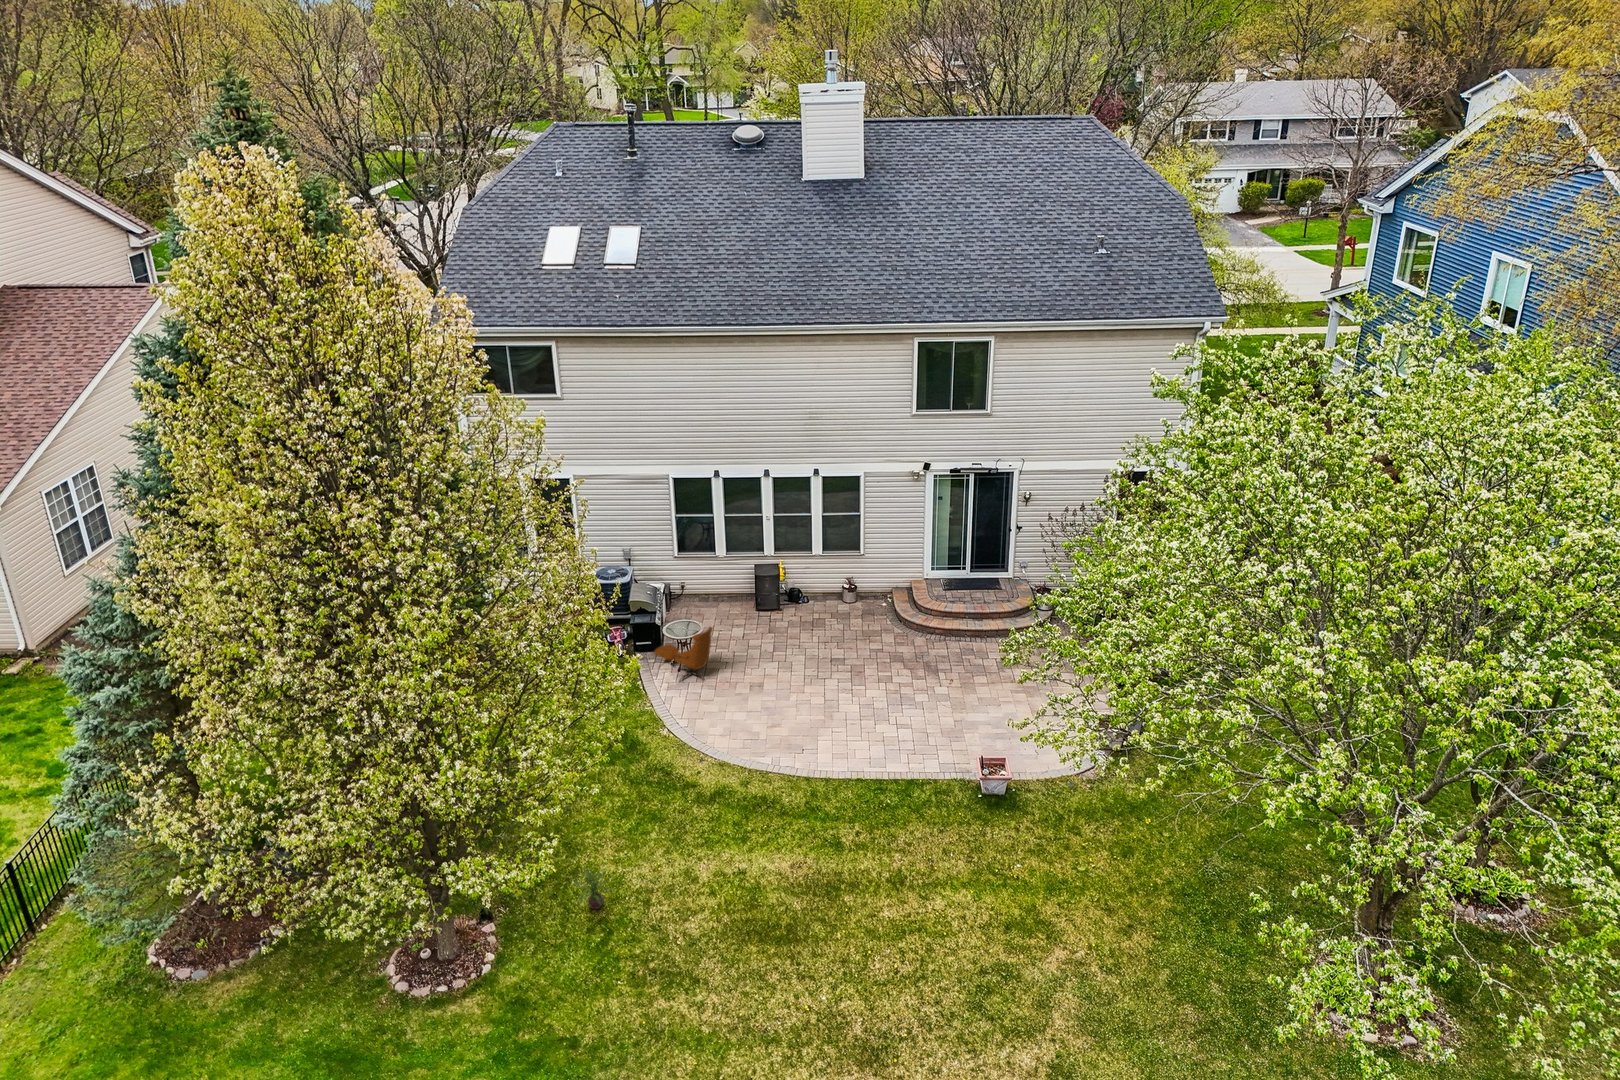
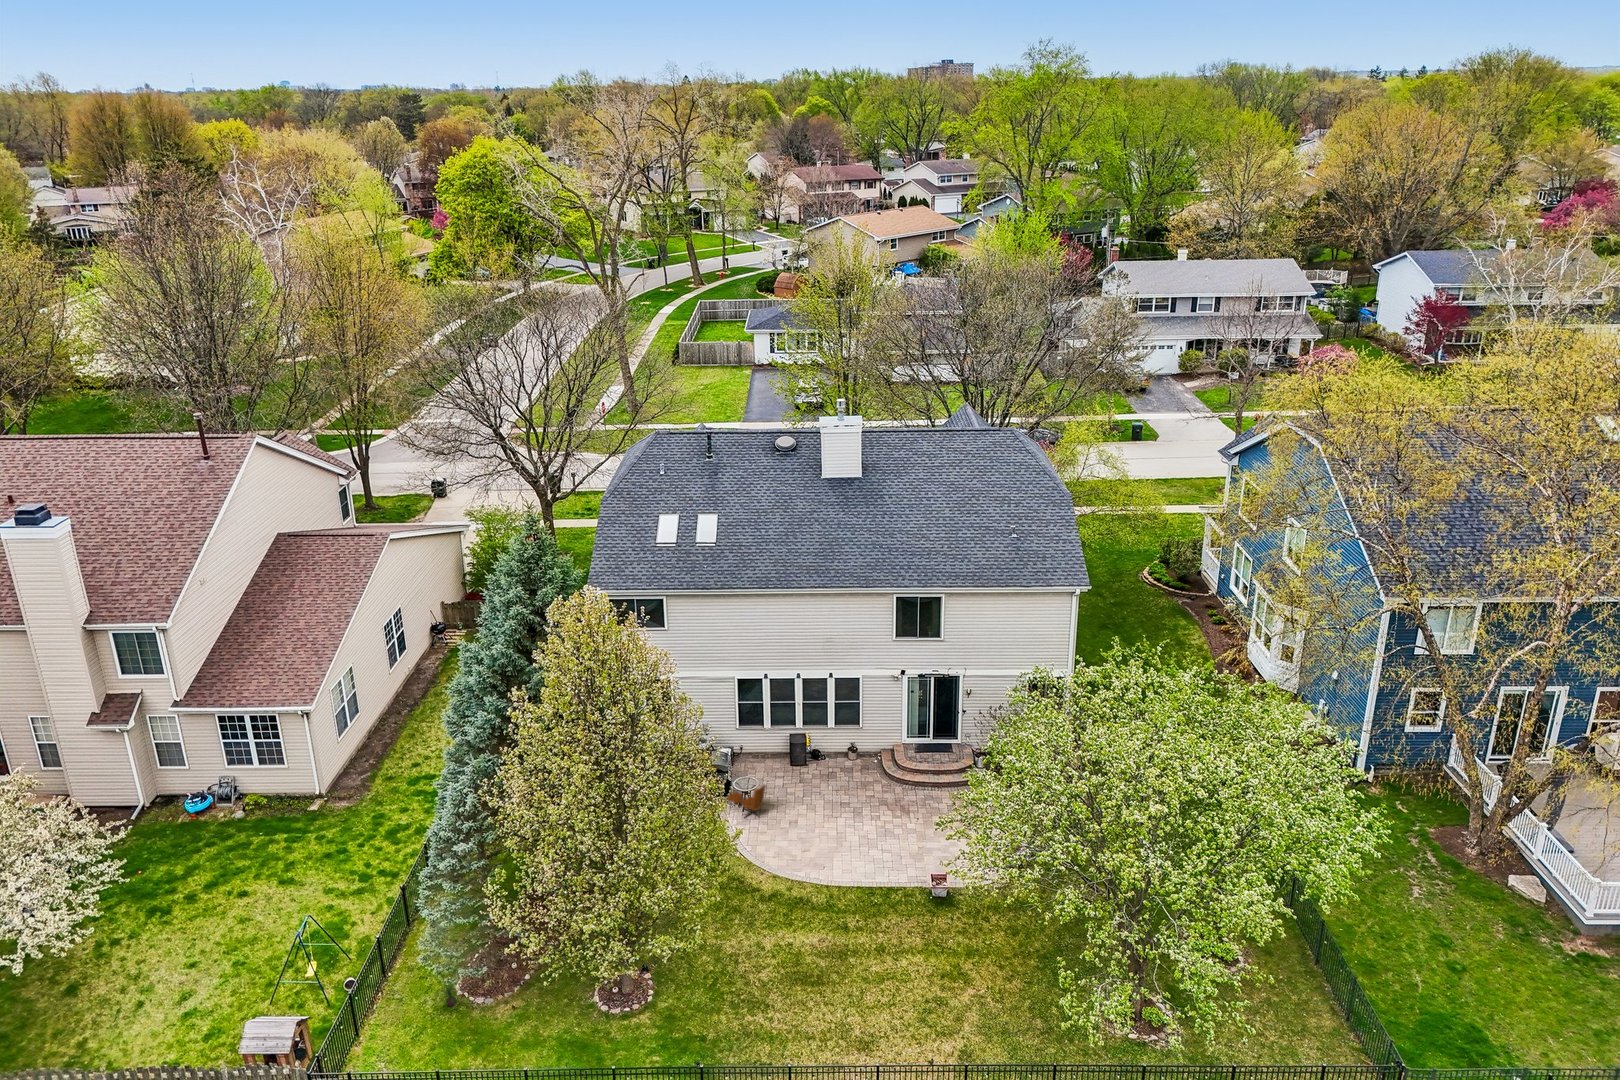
decorative plant: present [573,868,605,909] -> present [441,982,462,1006]

